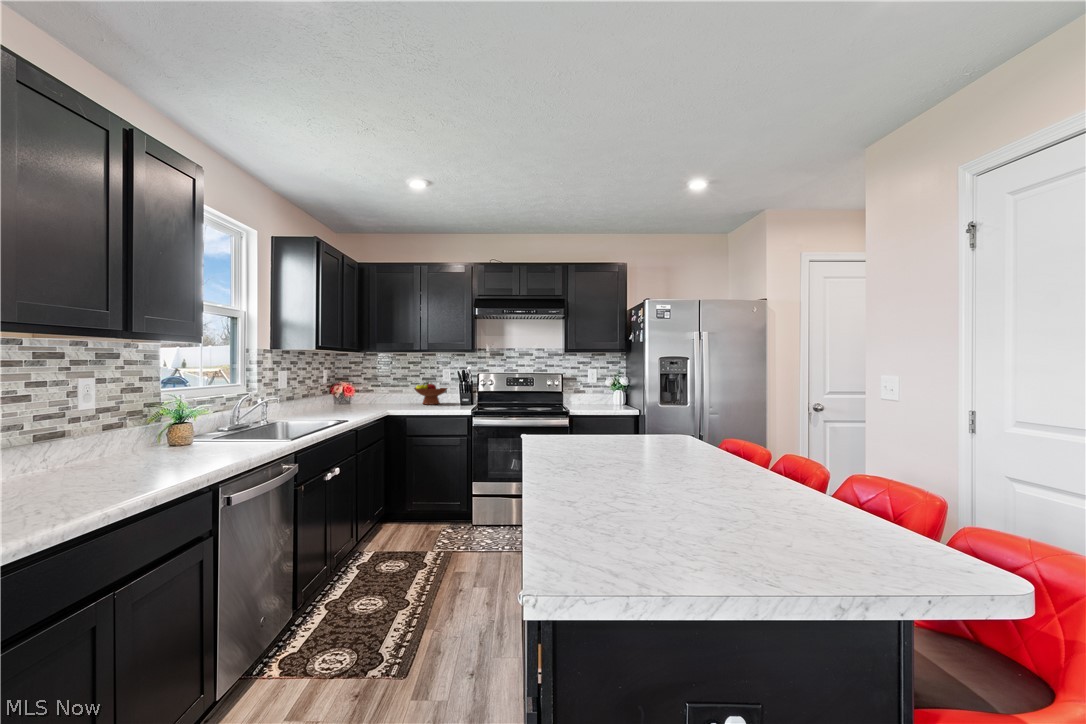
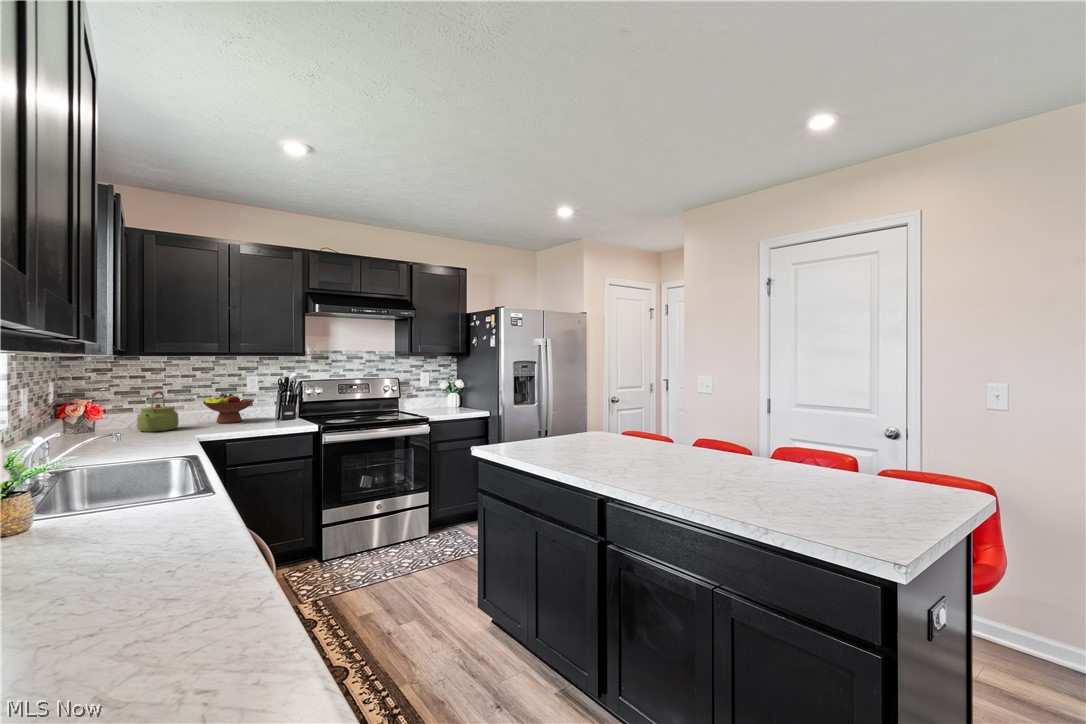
kettle: none [368,378,394,406] -> present [137,391,179,432]

